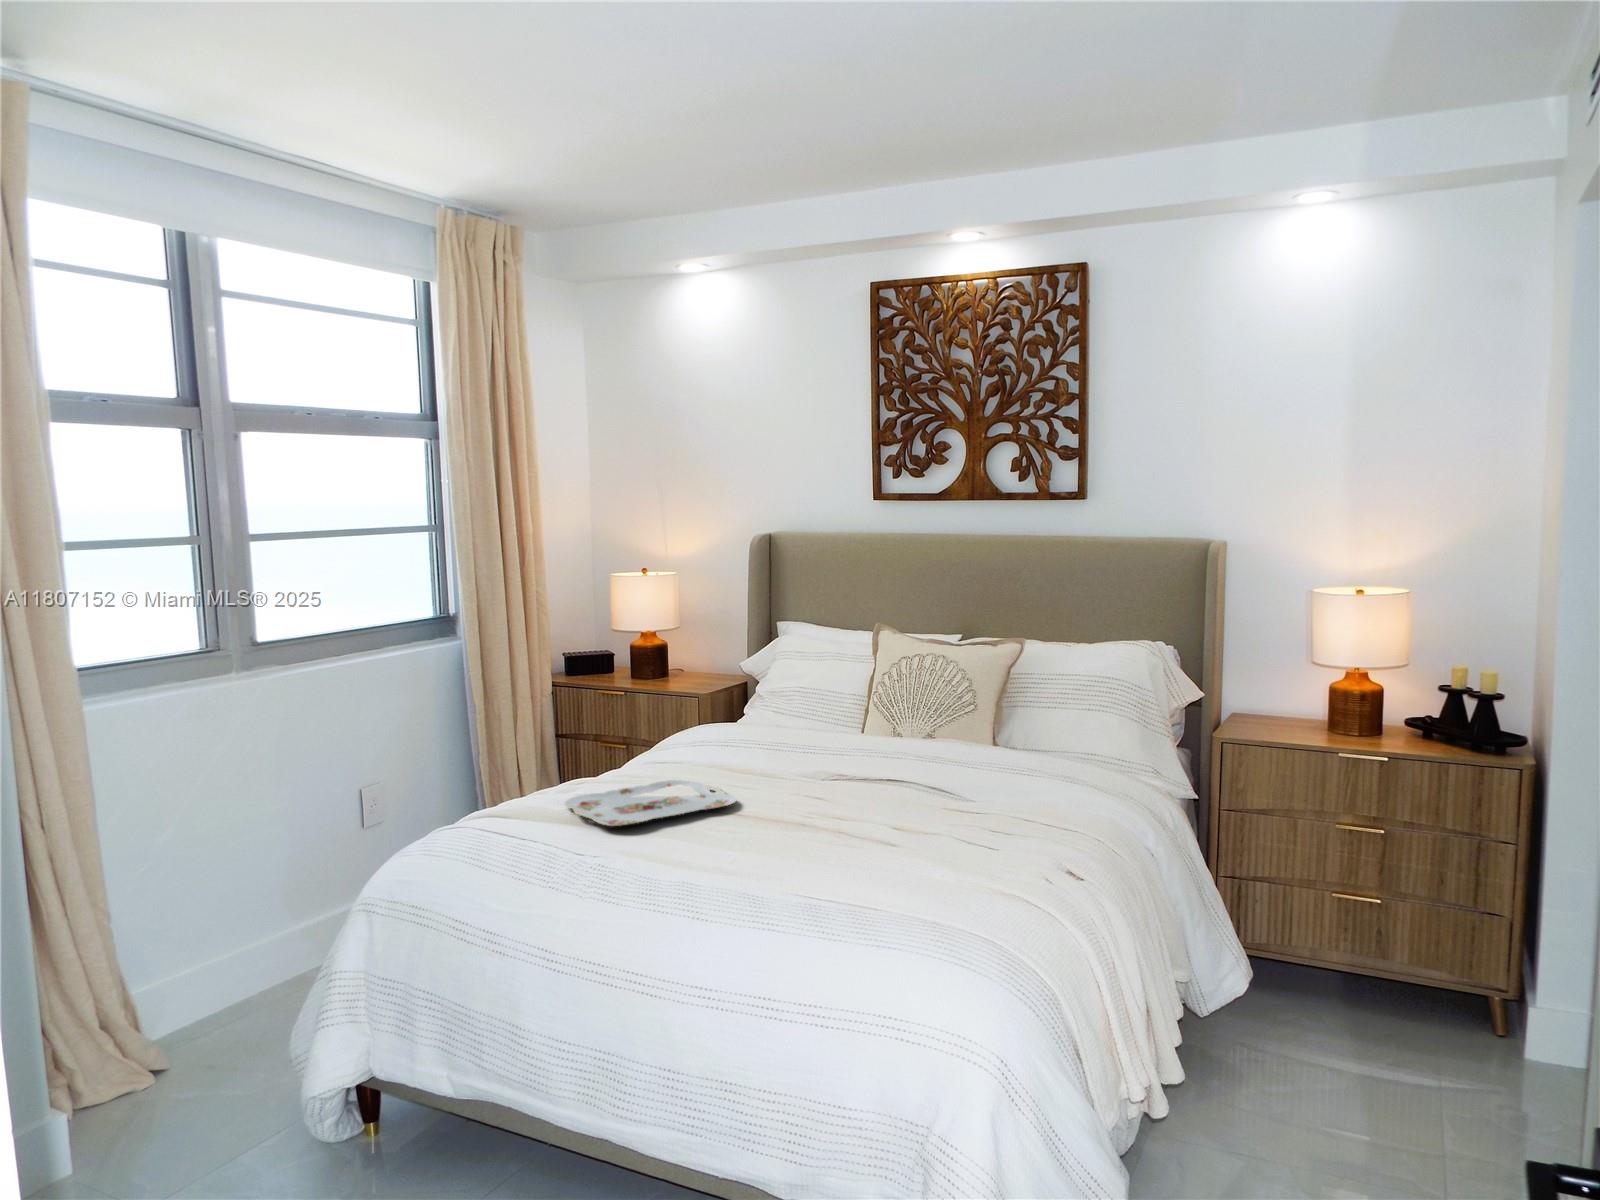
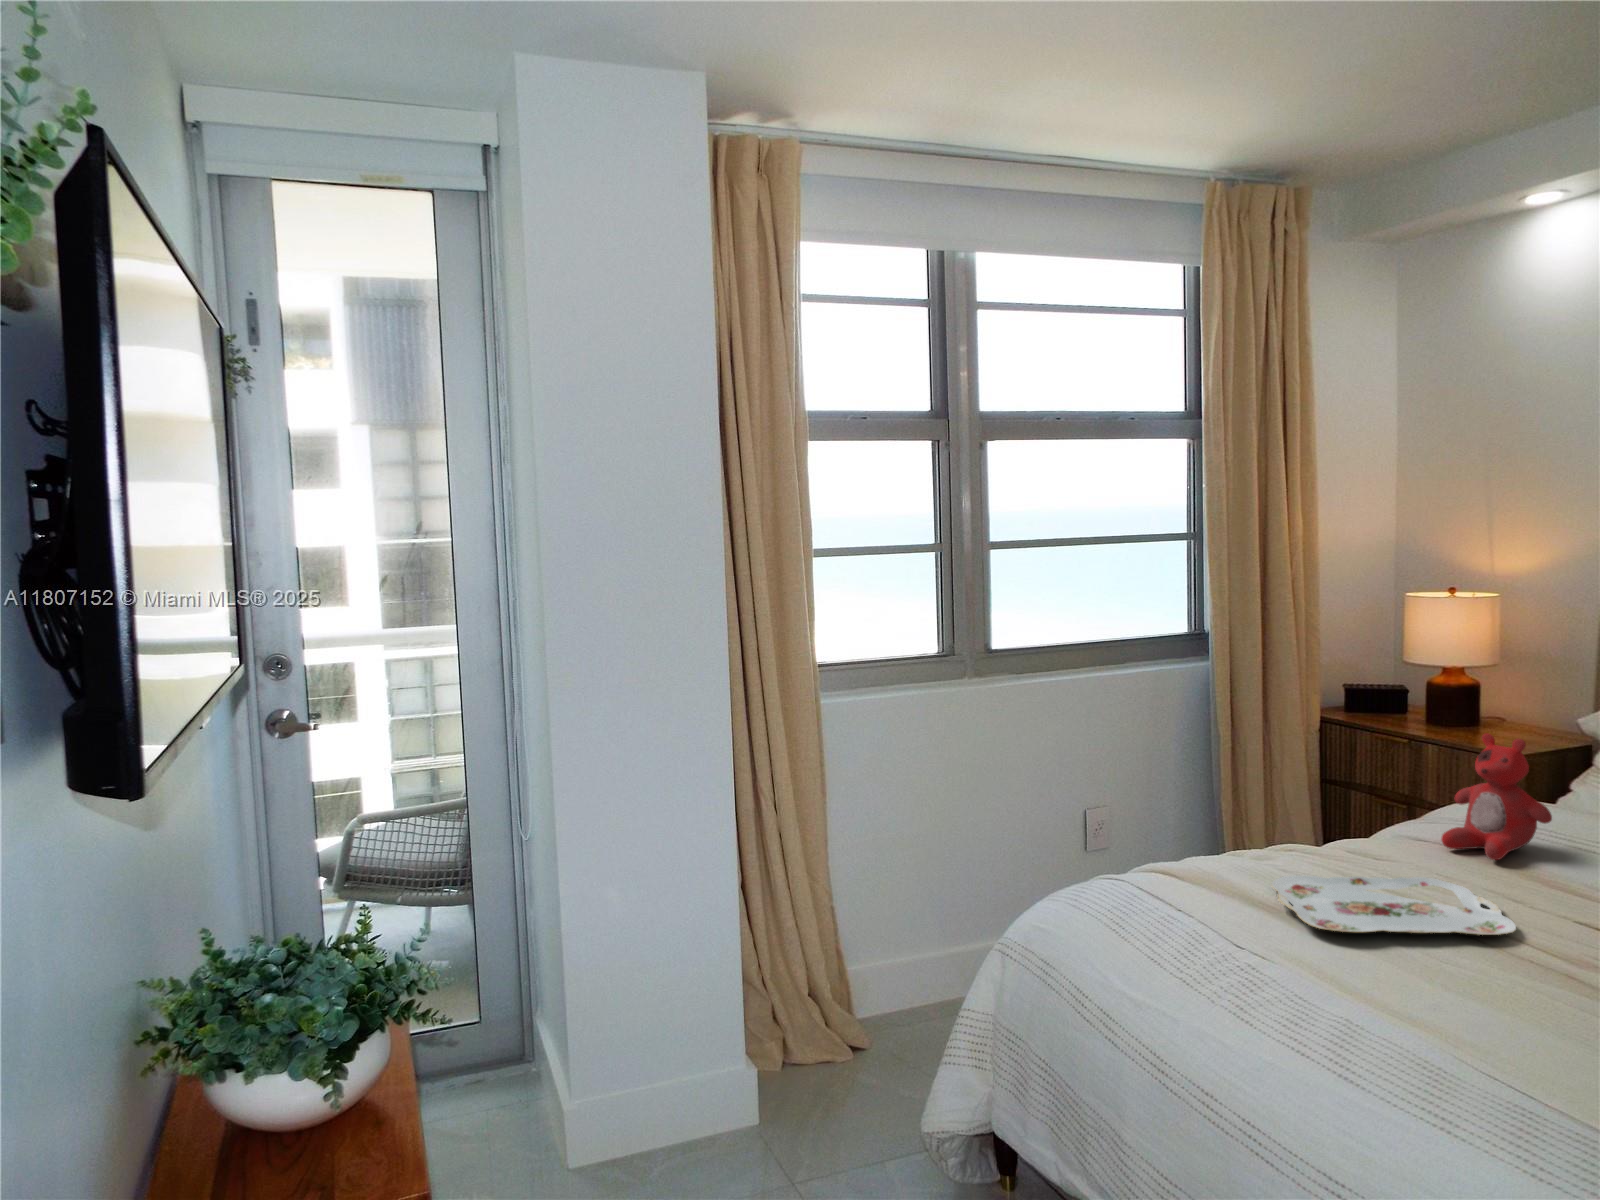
stuffed bear: none [672,669,742,762] -> present [1441,733,1552,860]

